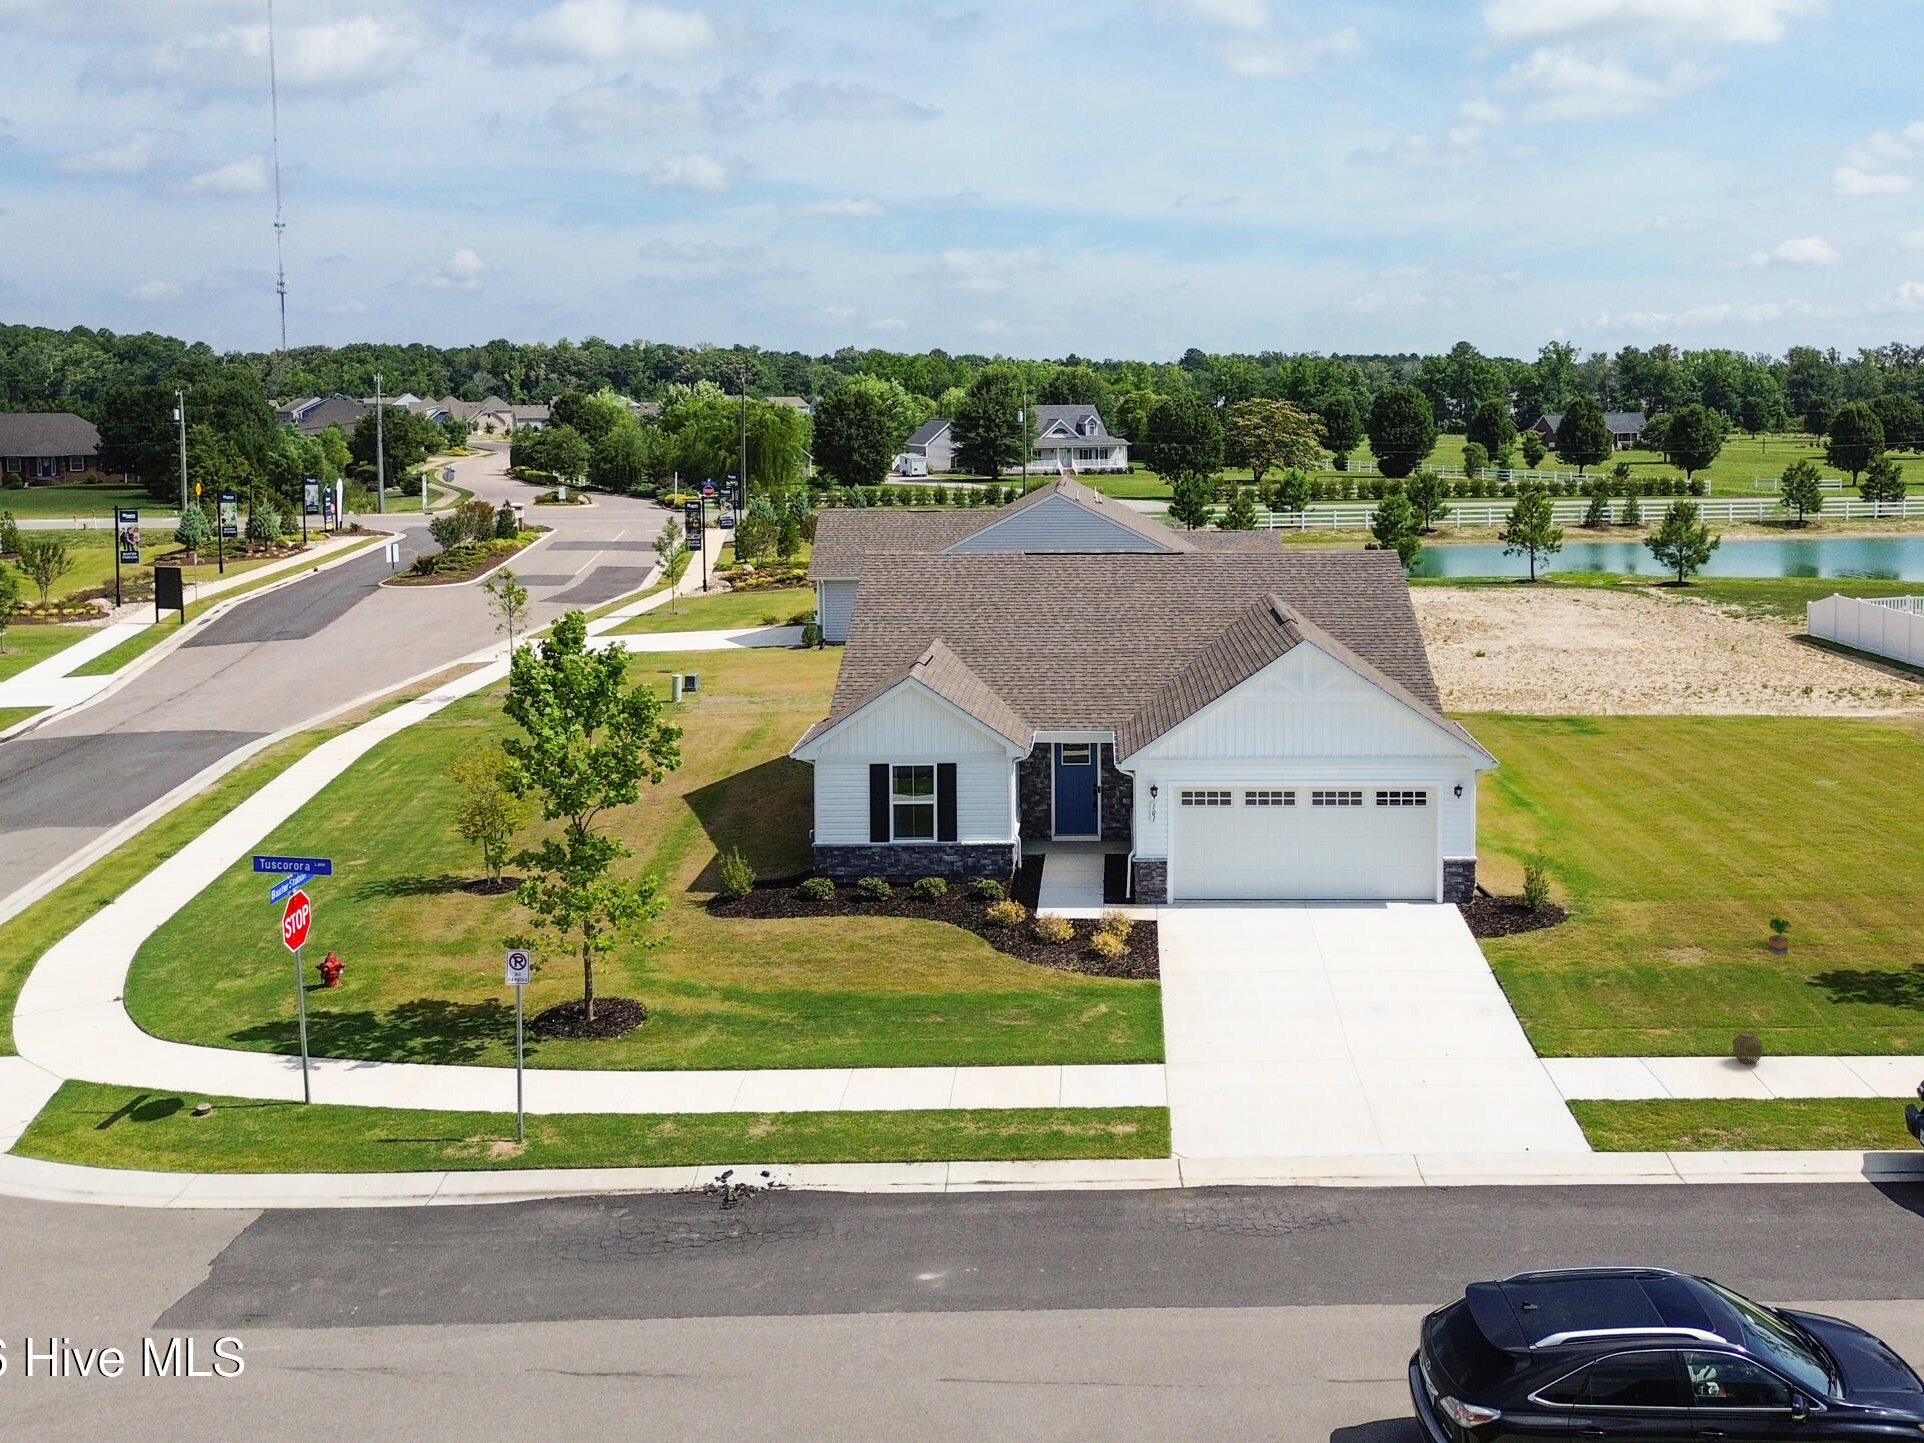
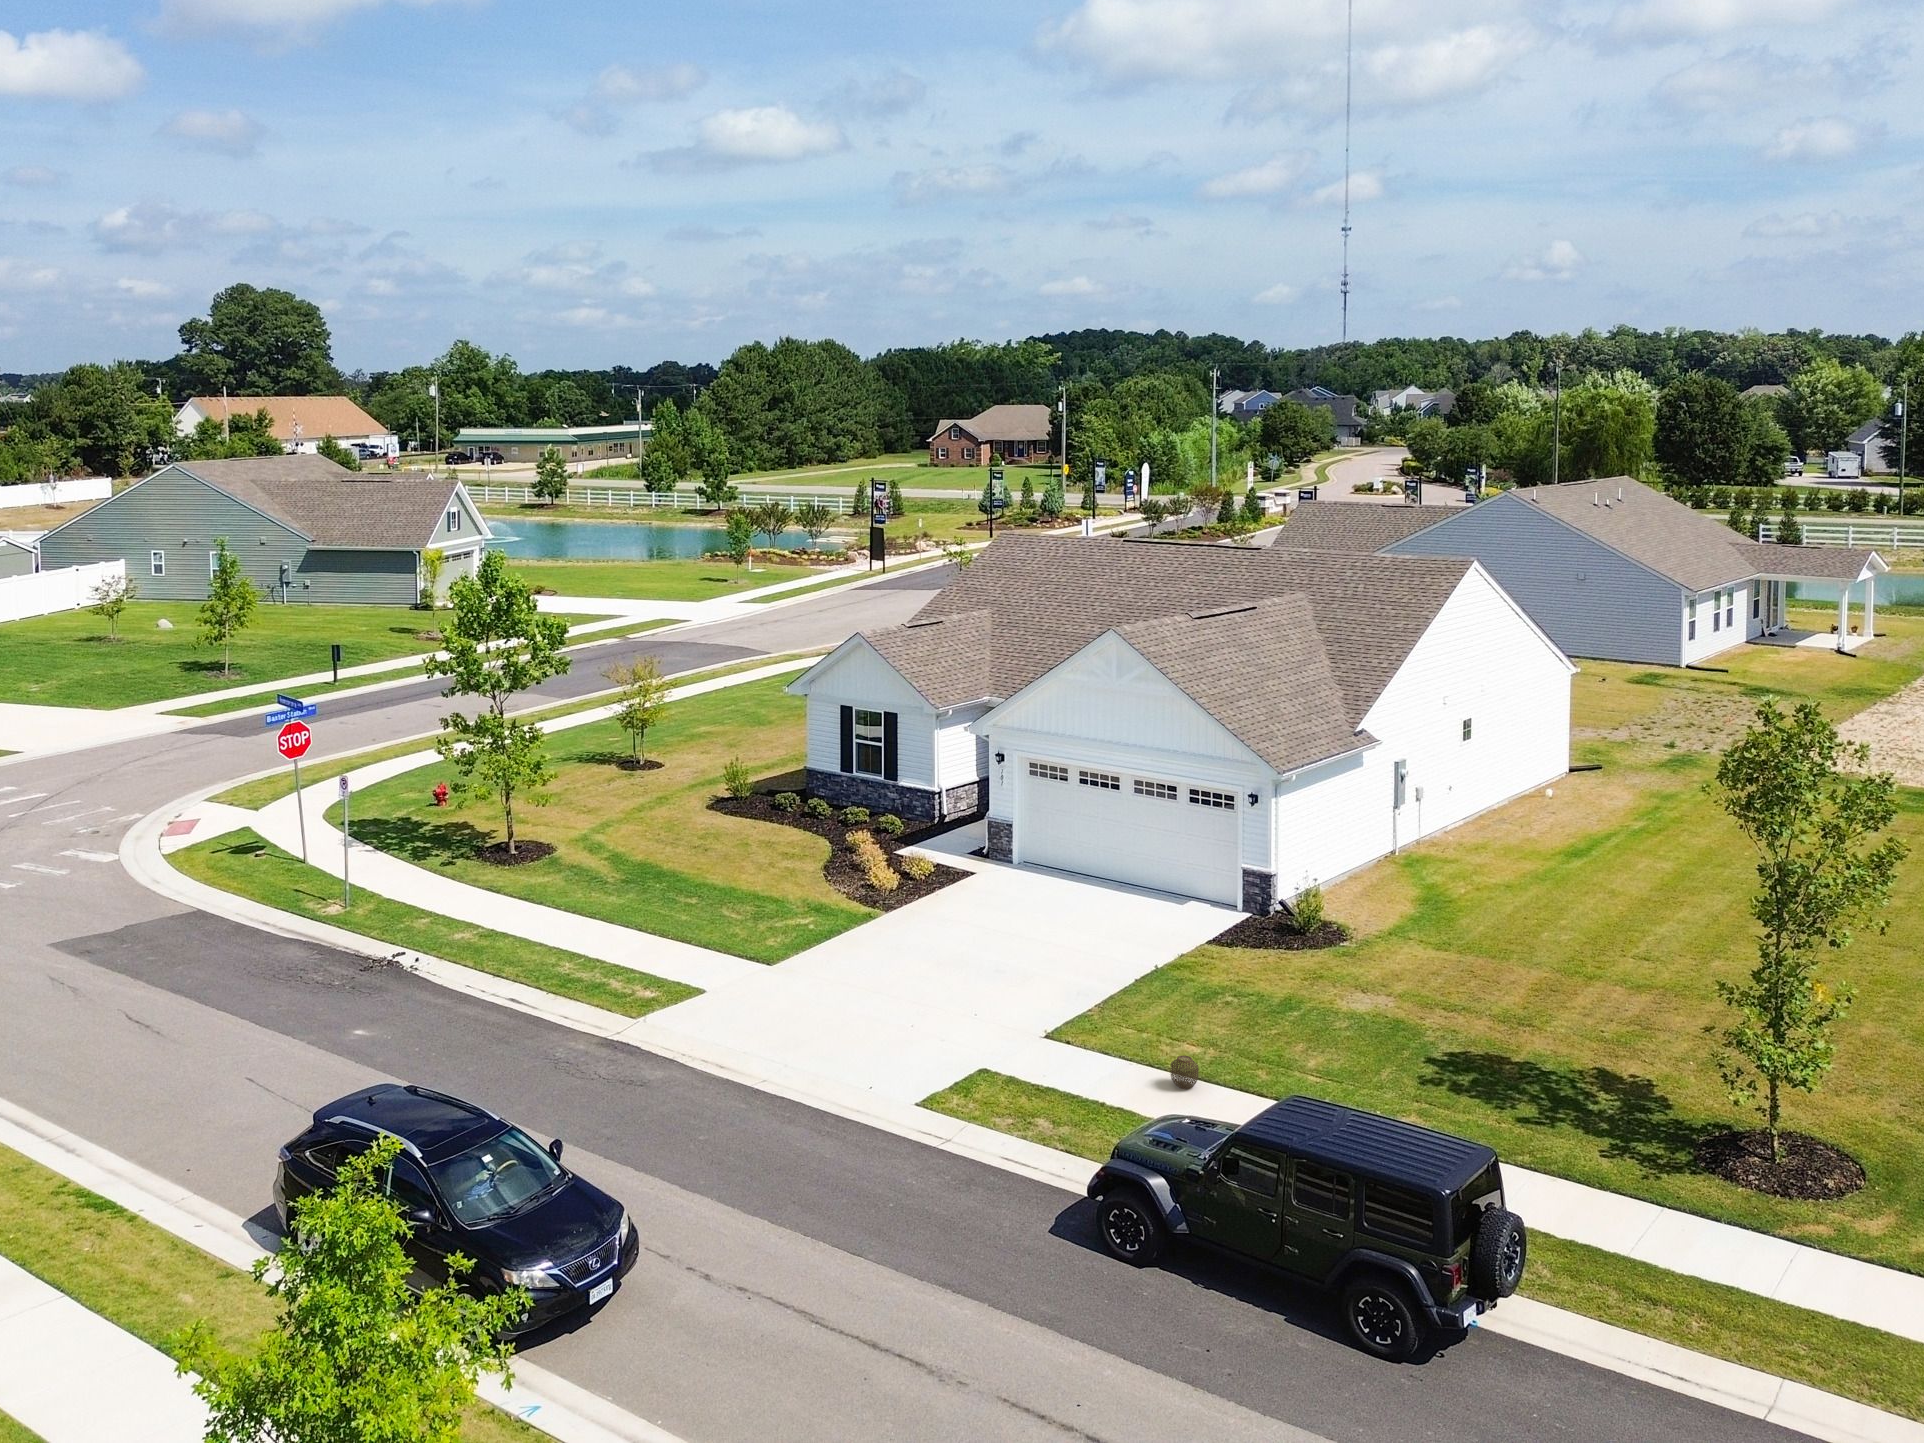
potted tree: present [1769,918,1792,955] -> none [1449,983,1478,1024]

